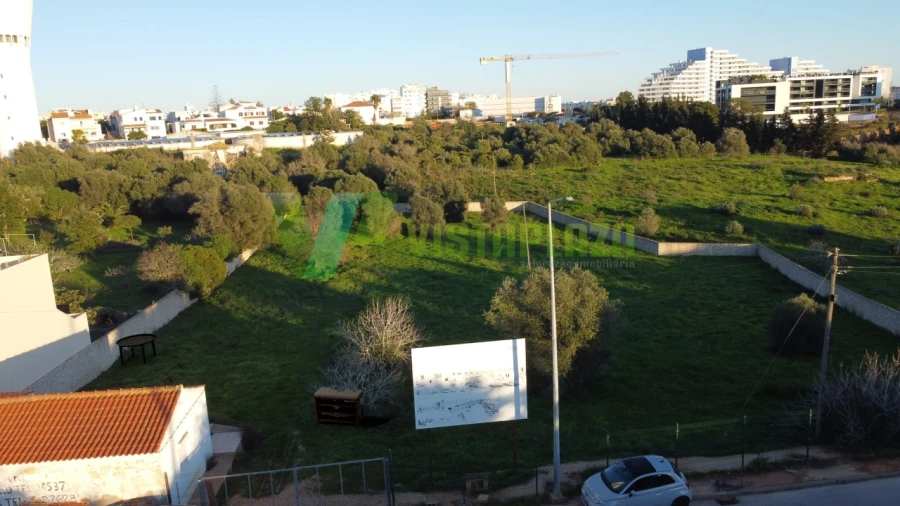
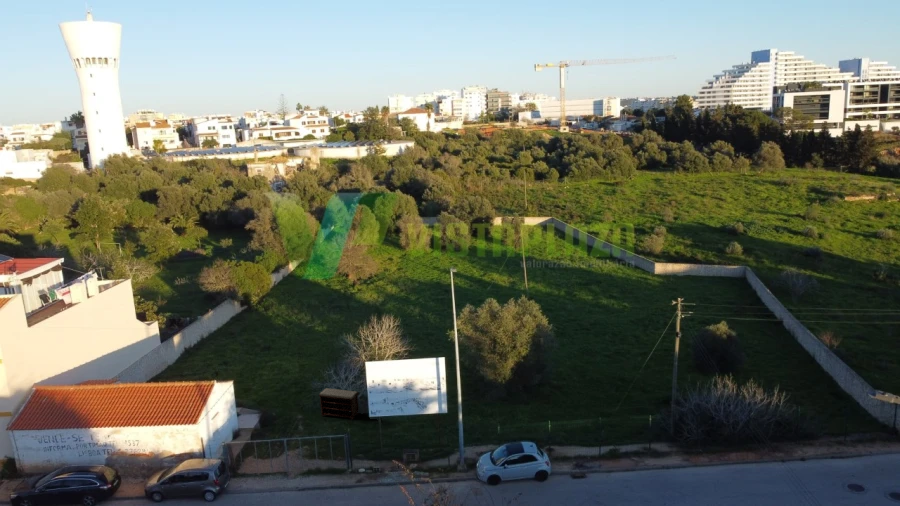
round table: present [116,334,156,364] -> none [178,338,209,362]

